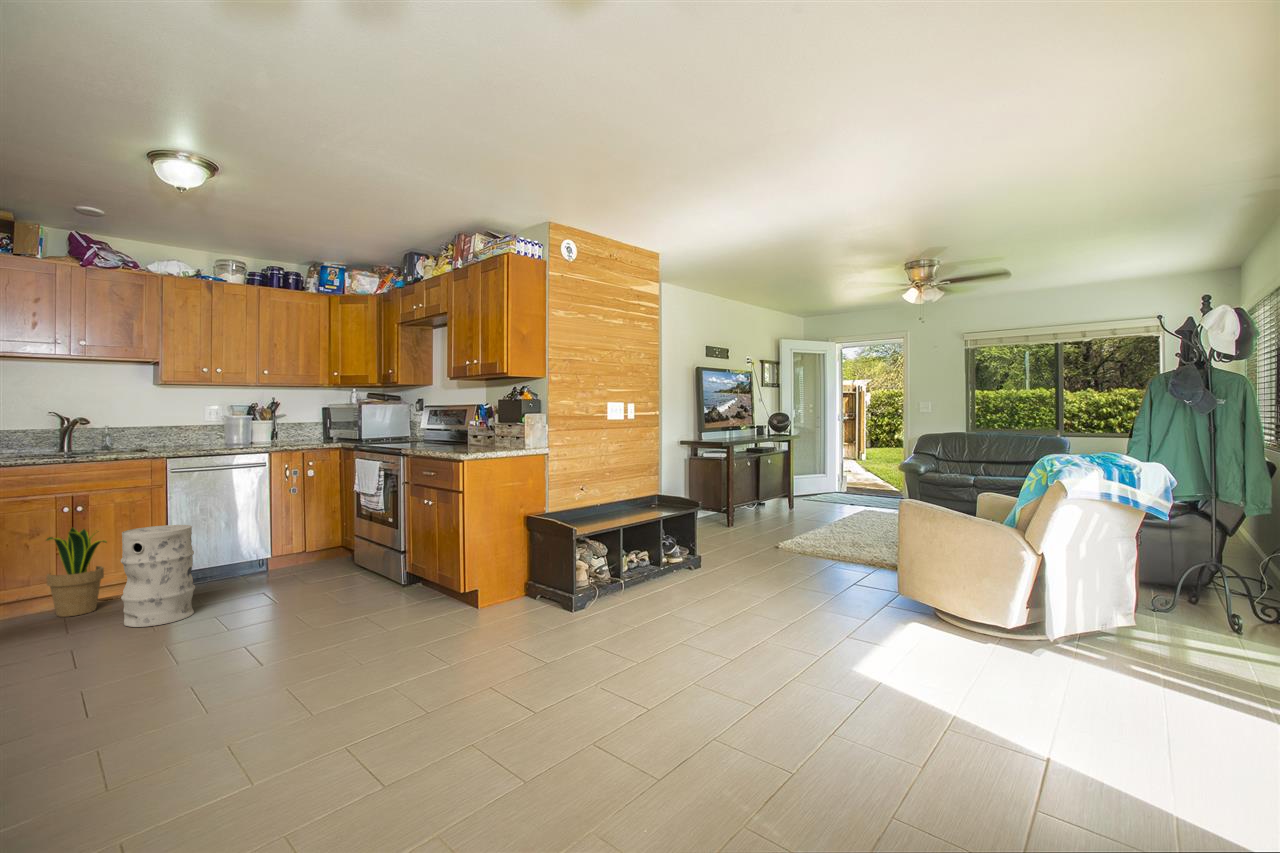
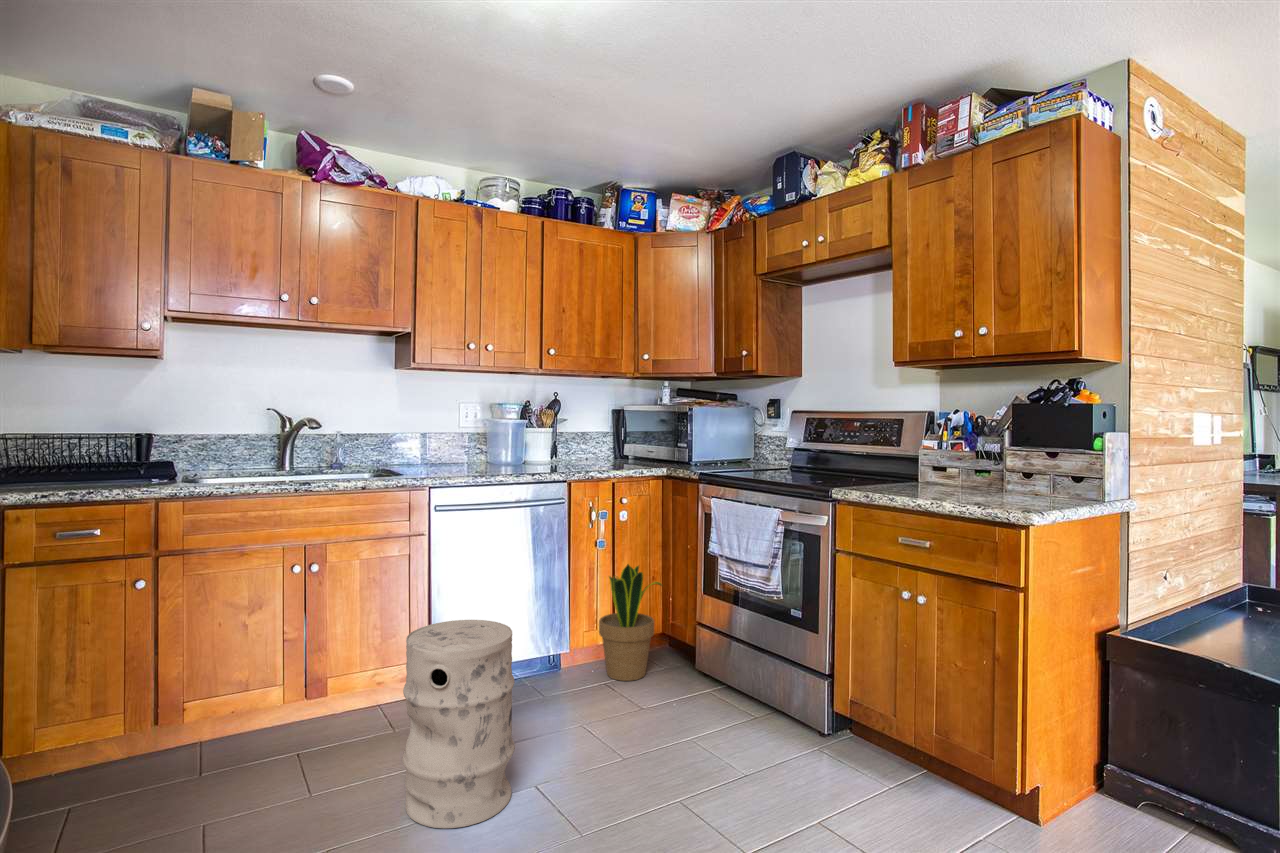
potted plant: present [46,528,107,617] -> present [599,564,662,681]

